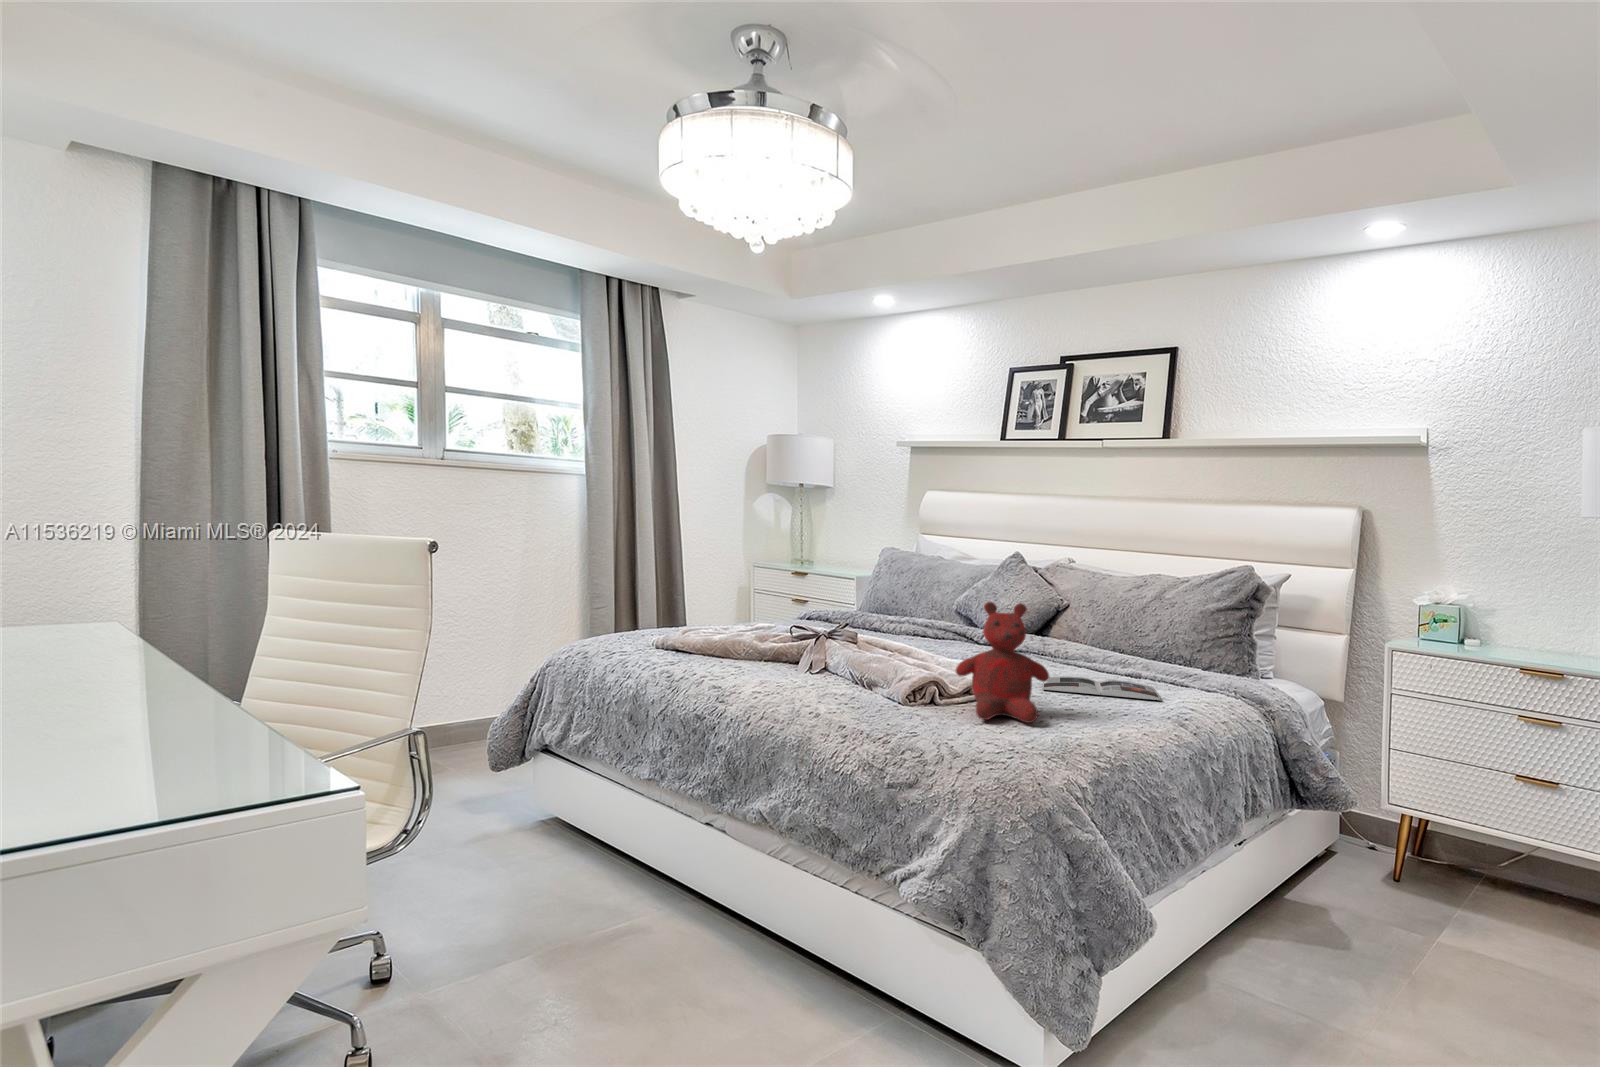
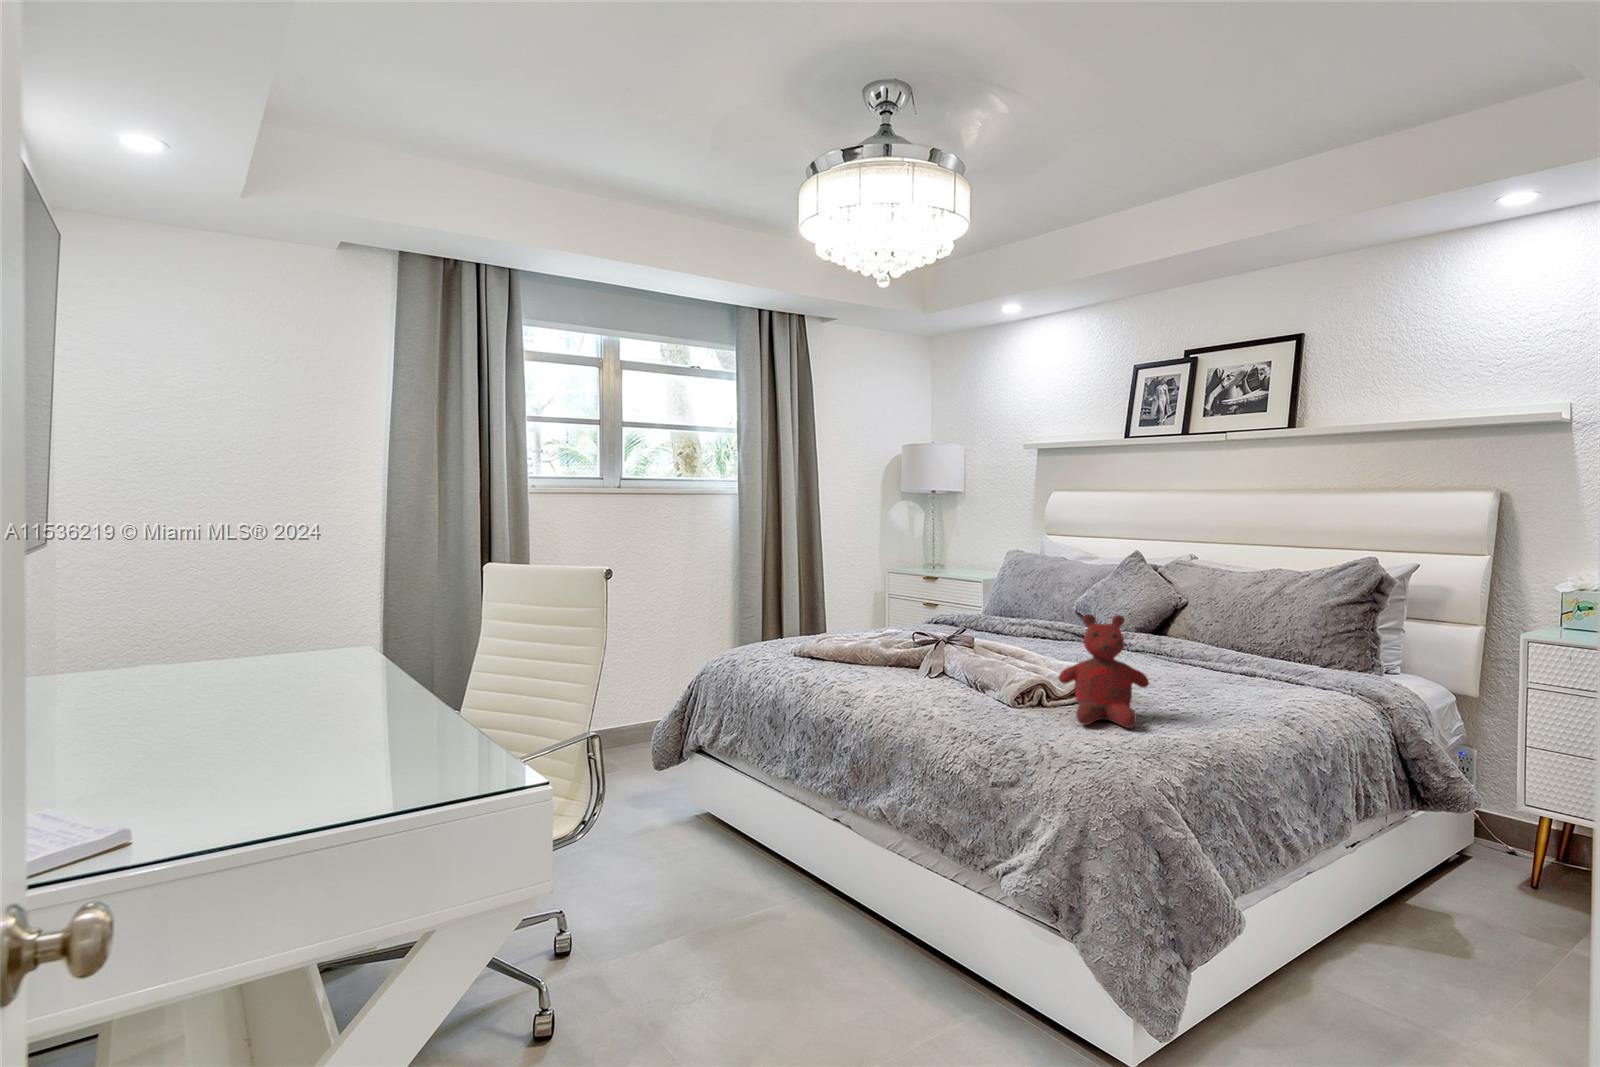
magazine: present [1042,676,1162,700] -> none [1150,677,1270,702]

